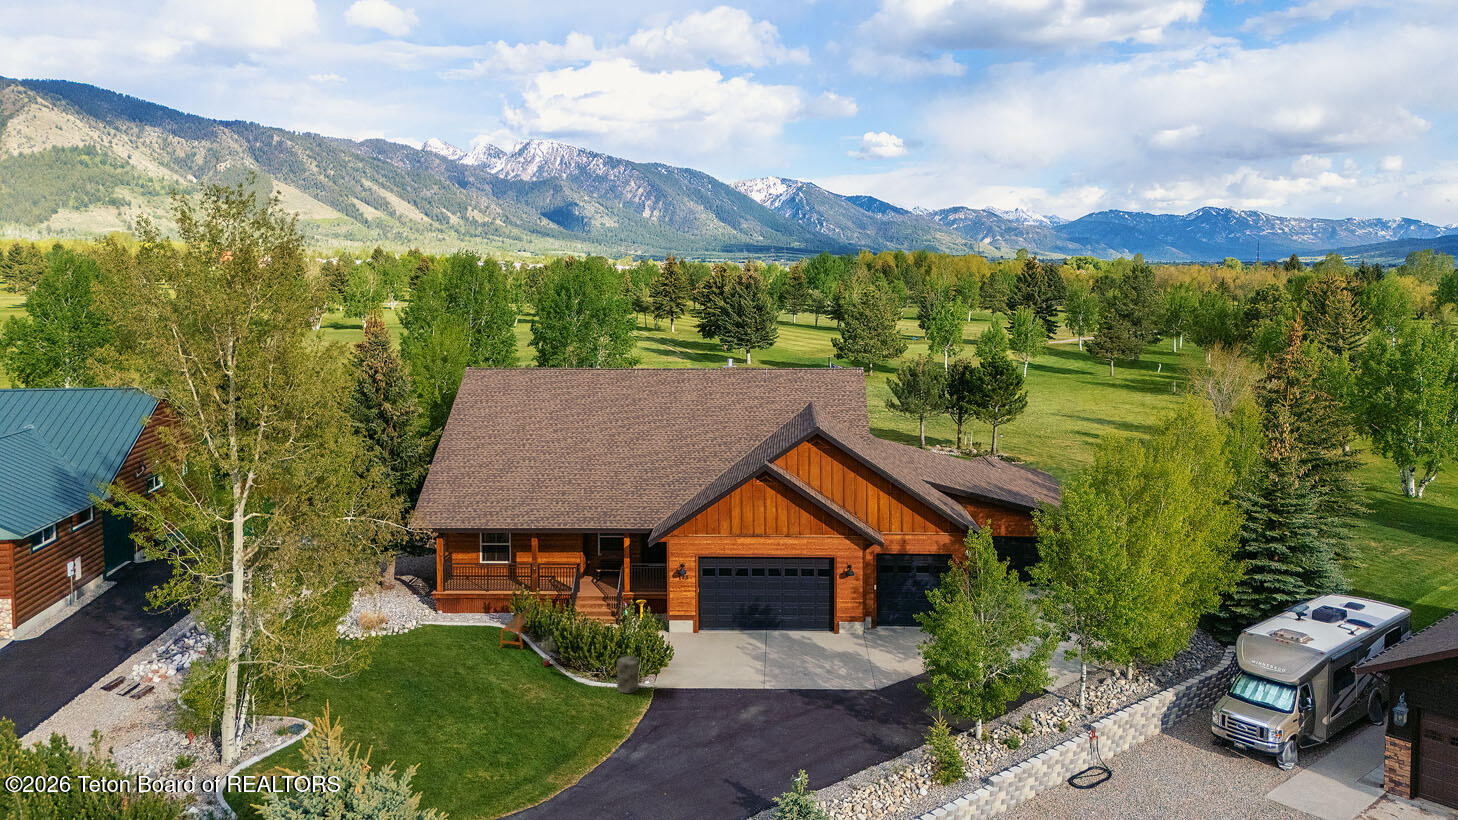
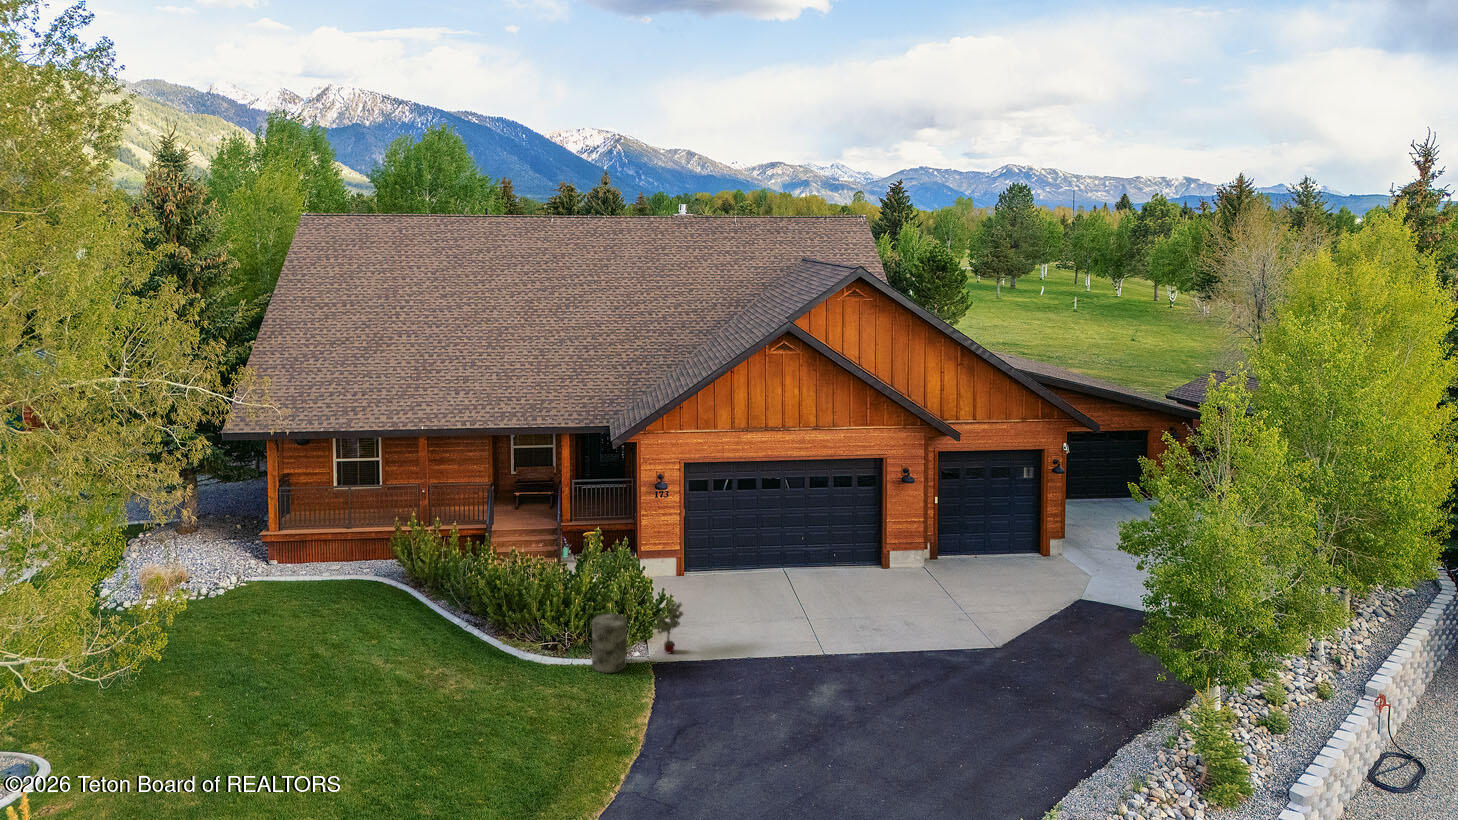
bench: present [500,603,533,649] -> none [383,541,436,614]
potted tree: present [541,636,557,666] -> present [653,602,683,653]

